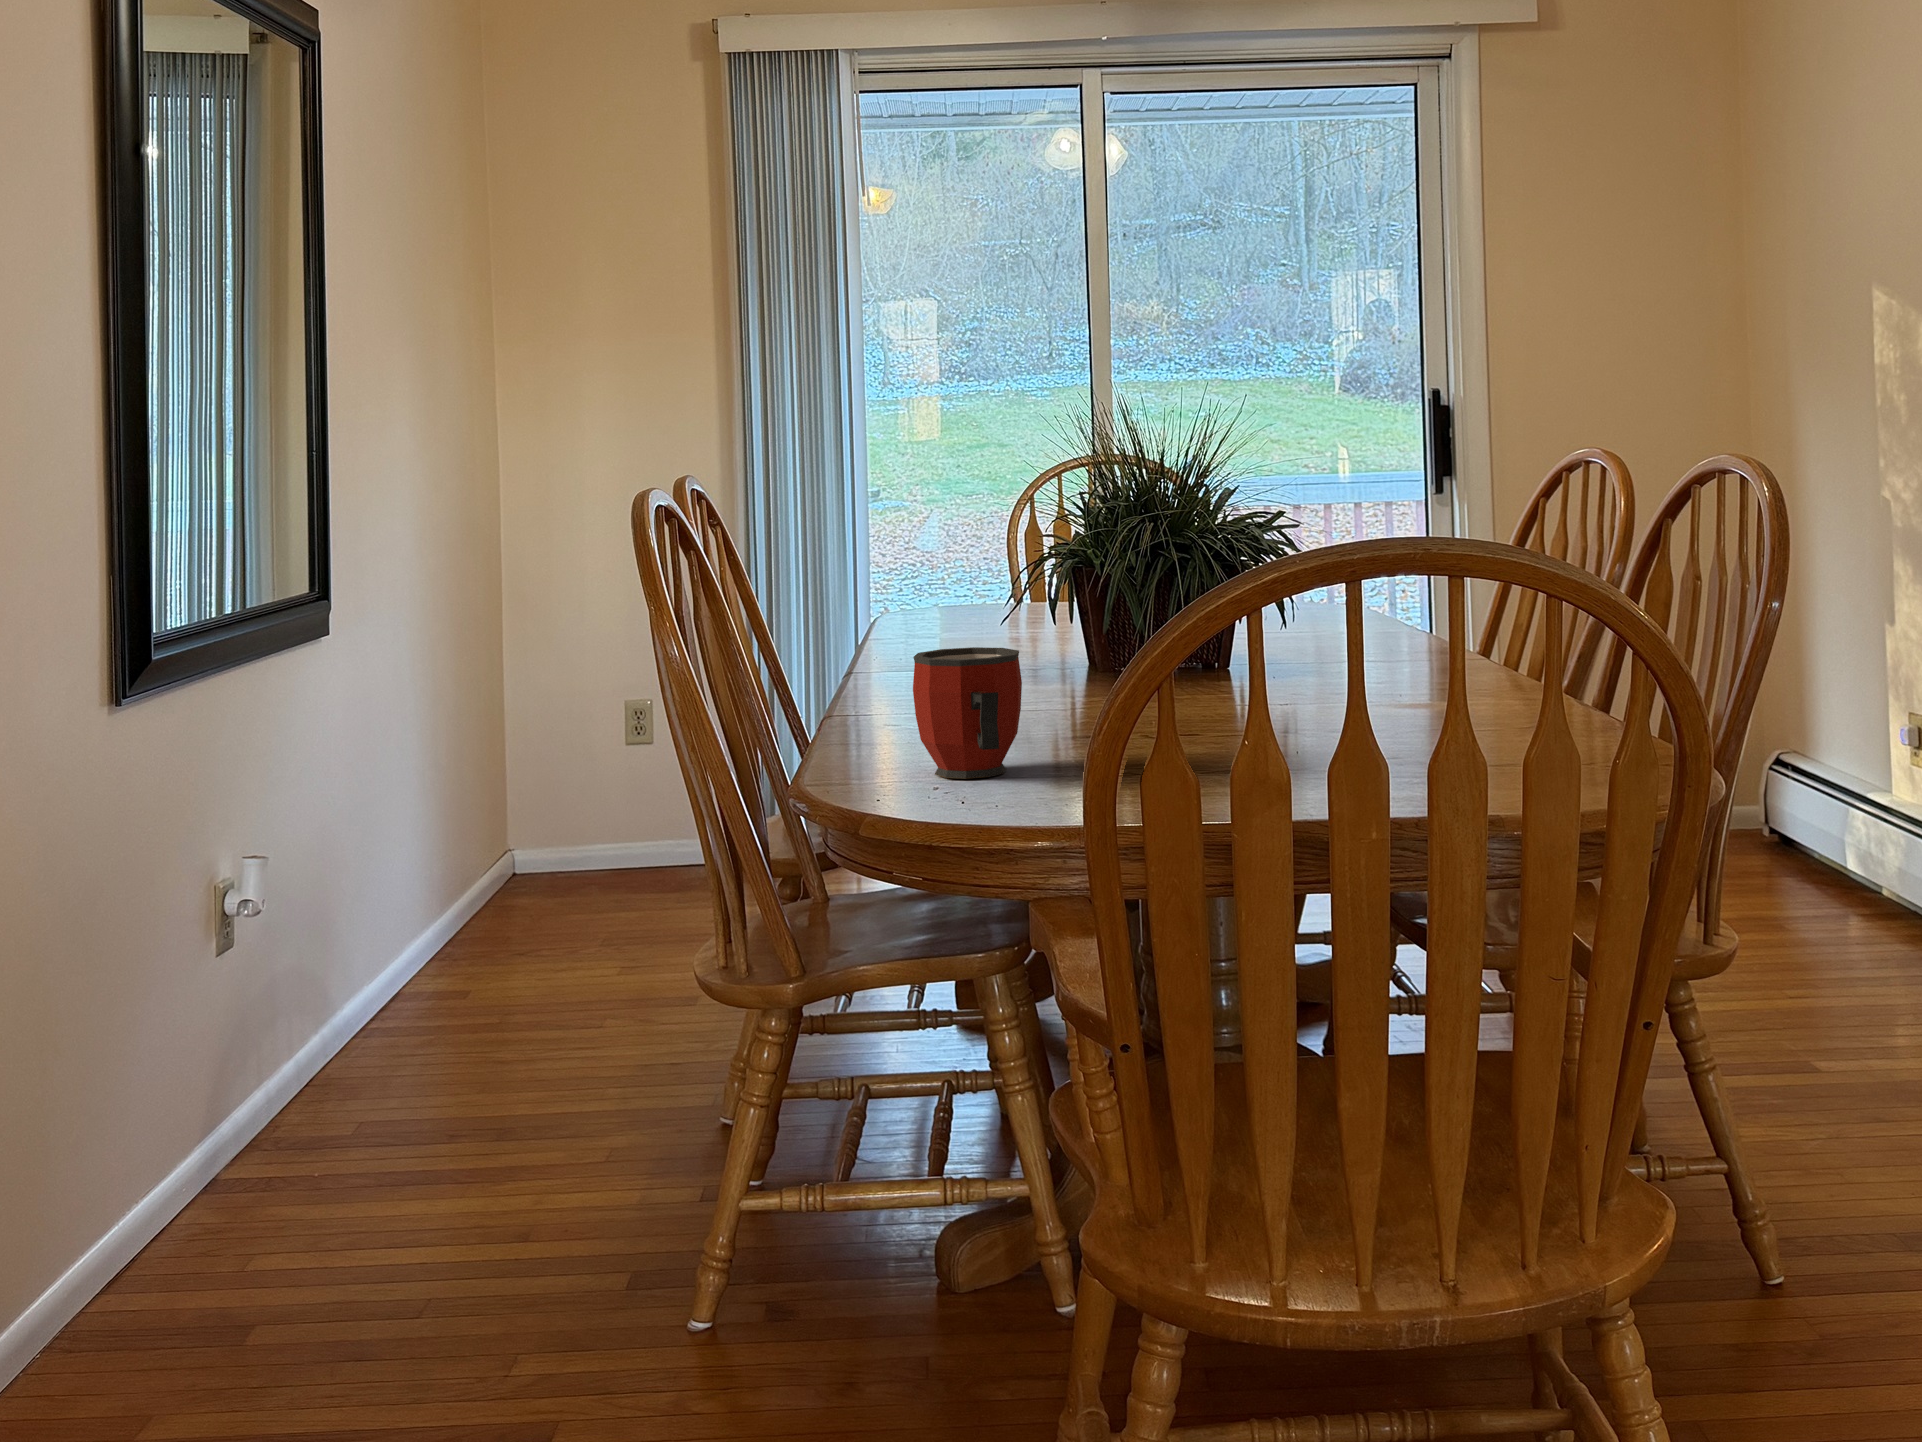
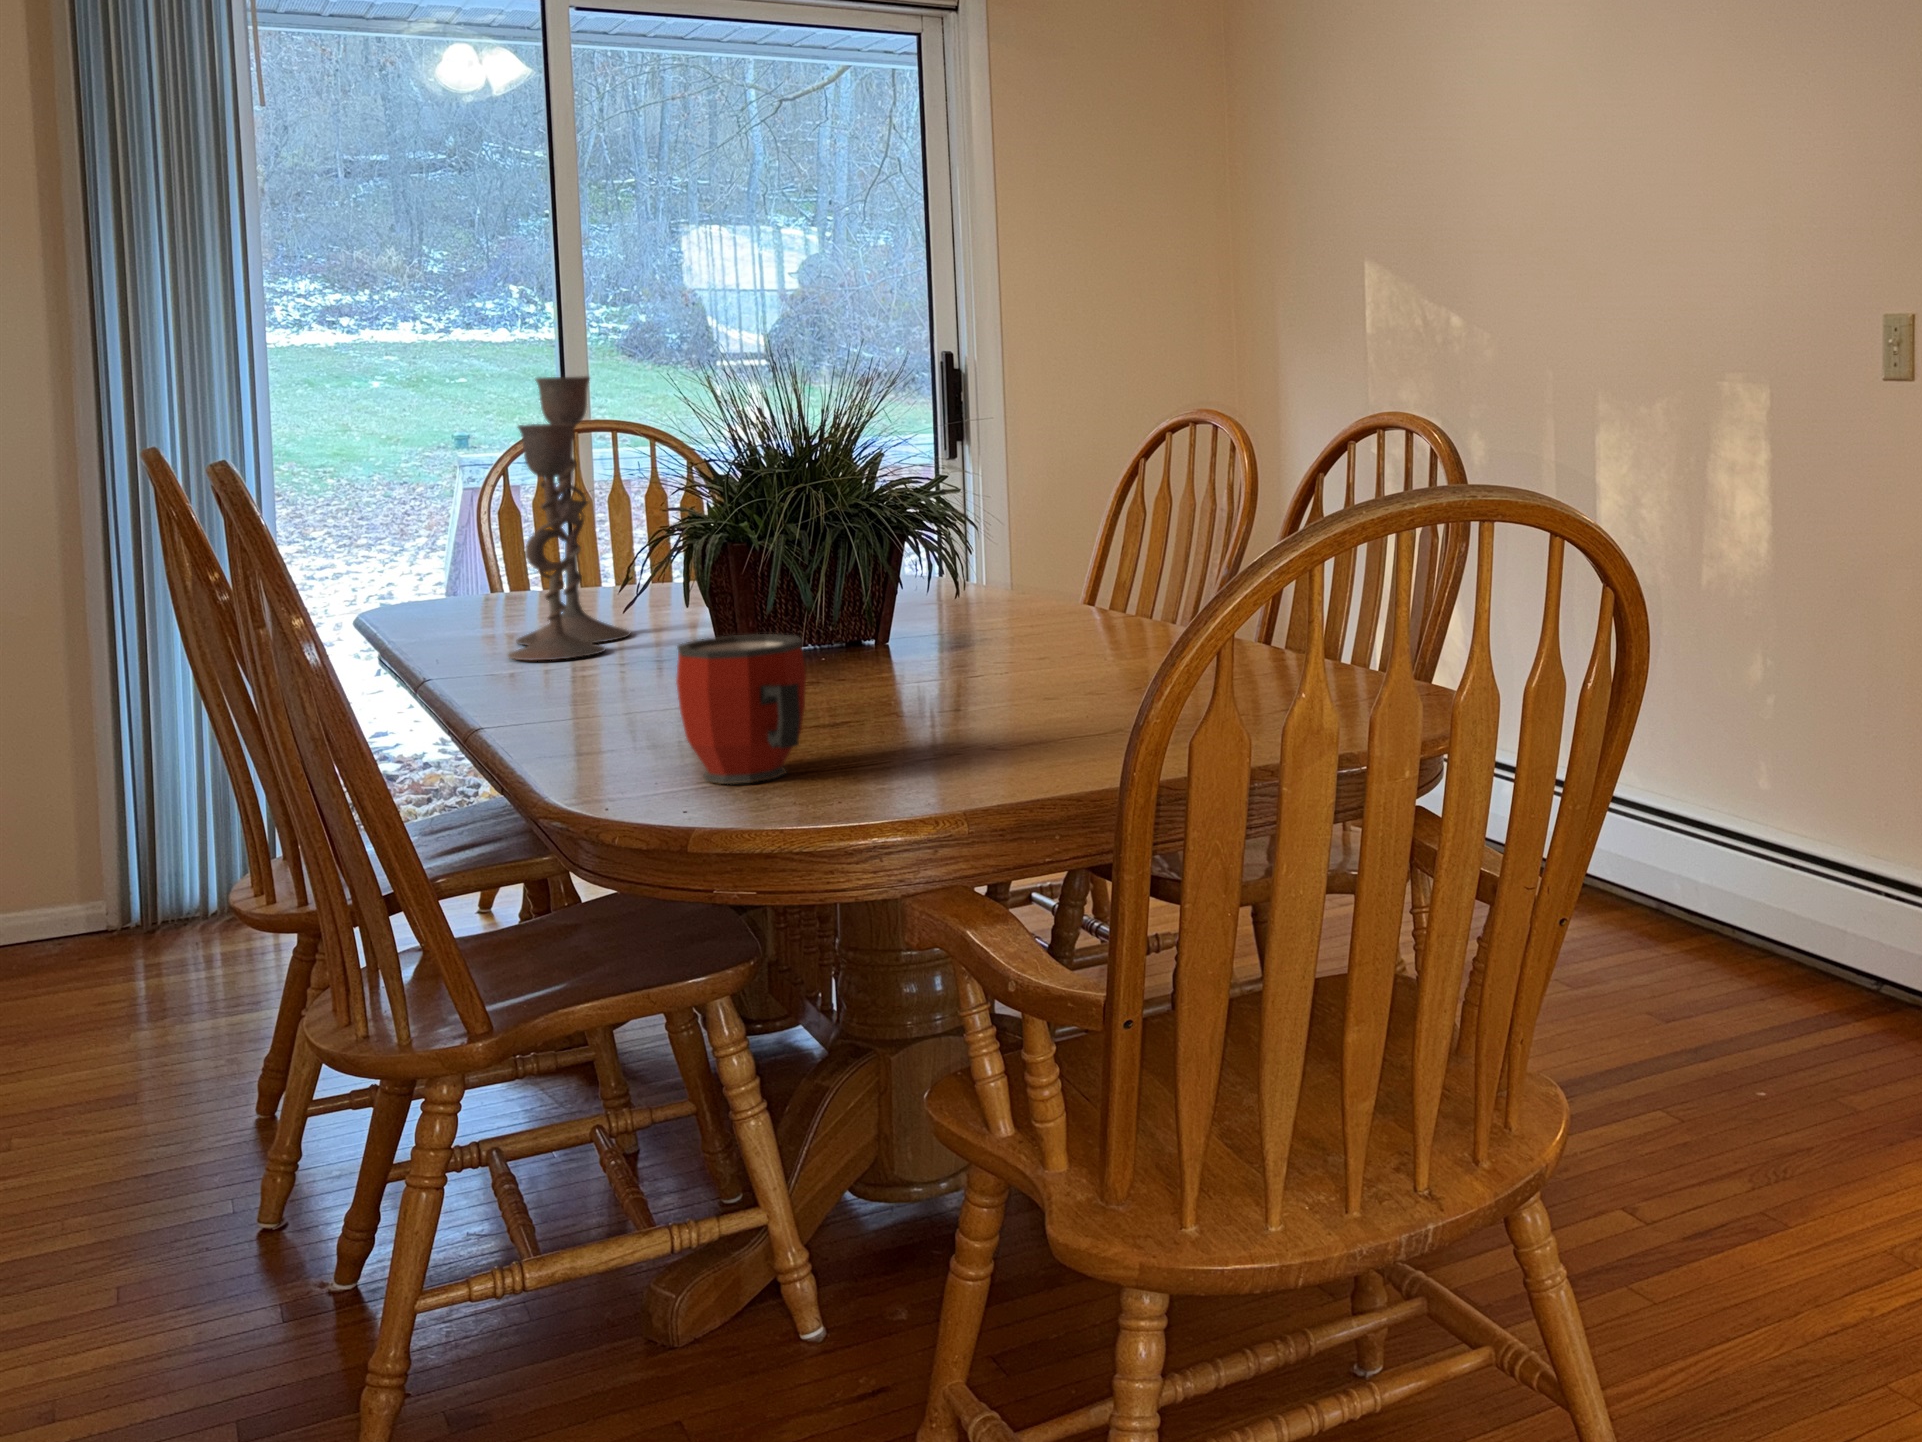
candlestick: none [913,420,1027,666] -> present [508,376,630,660]

